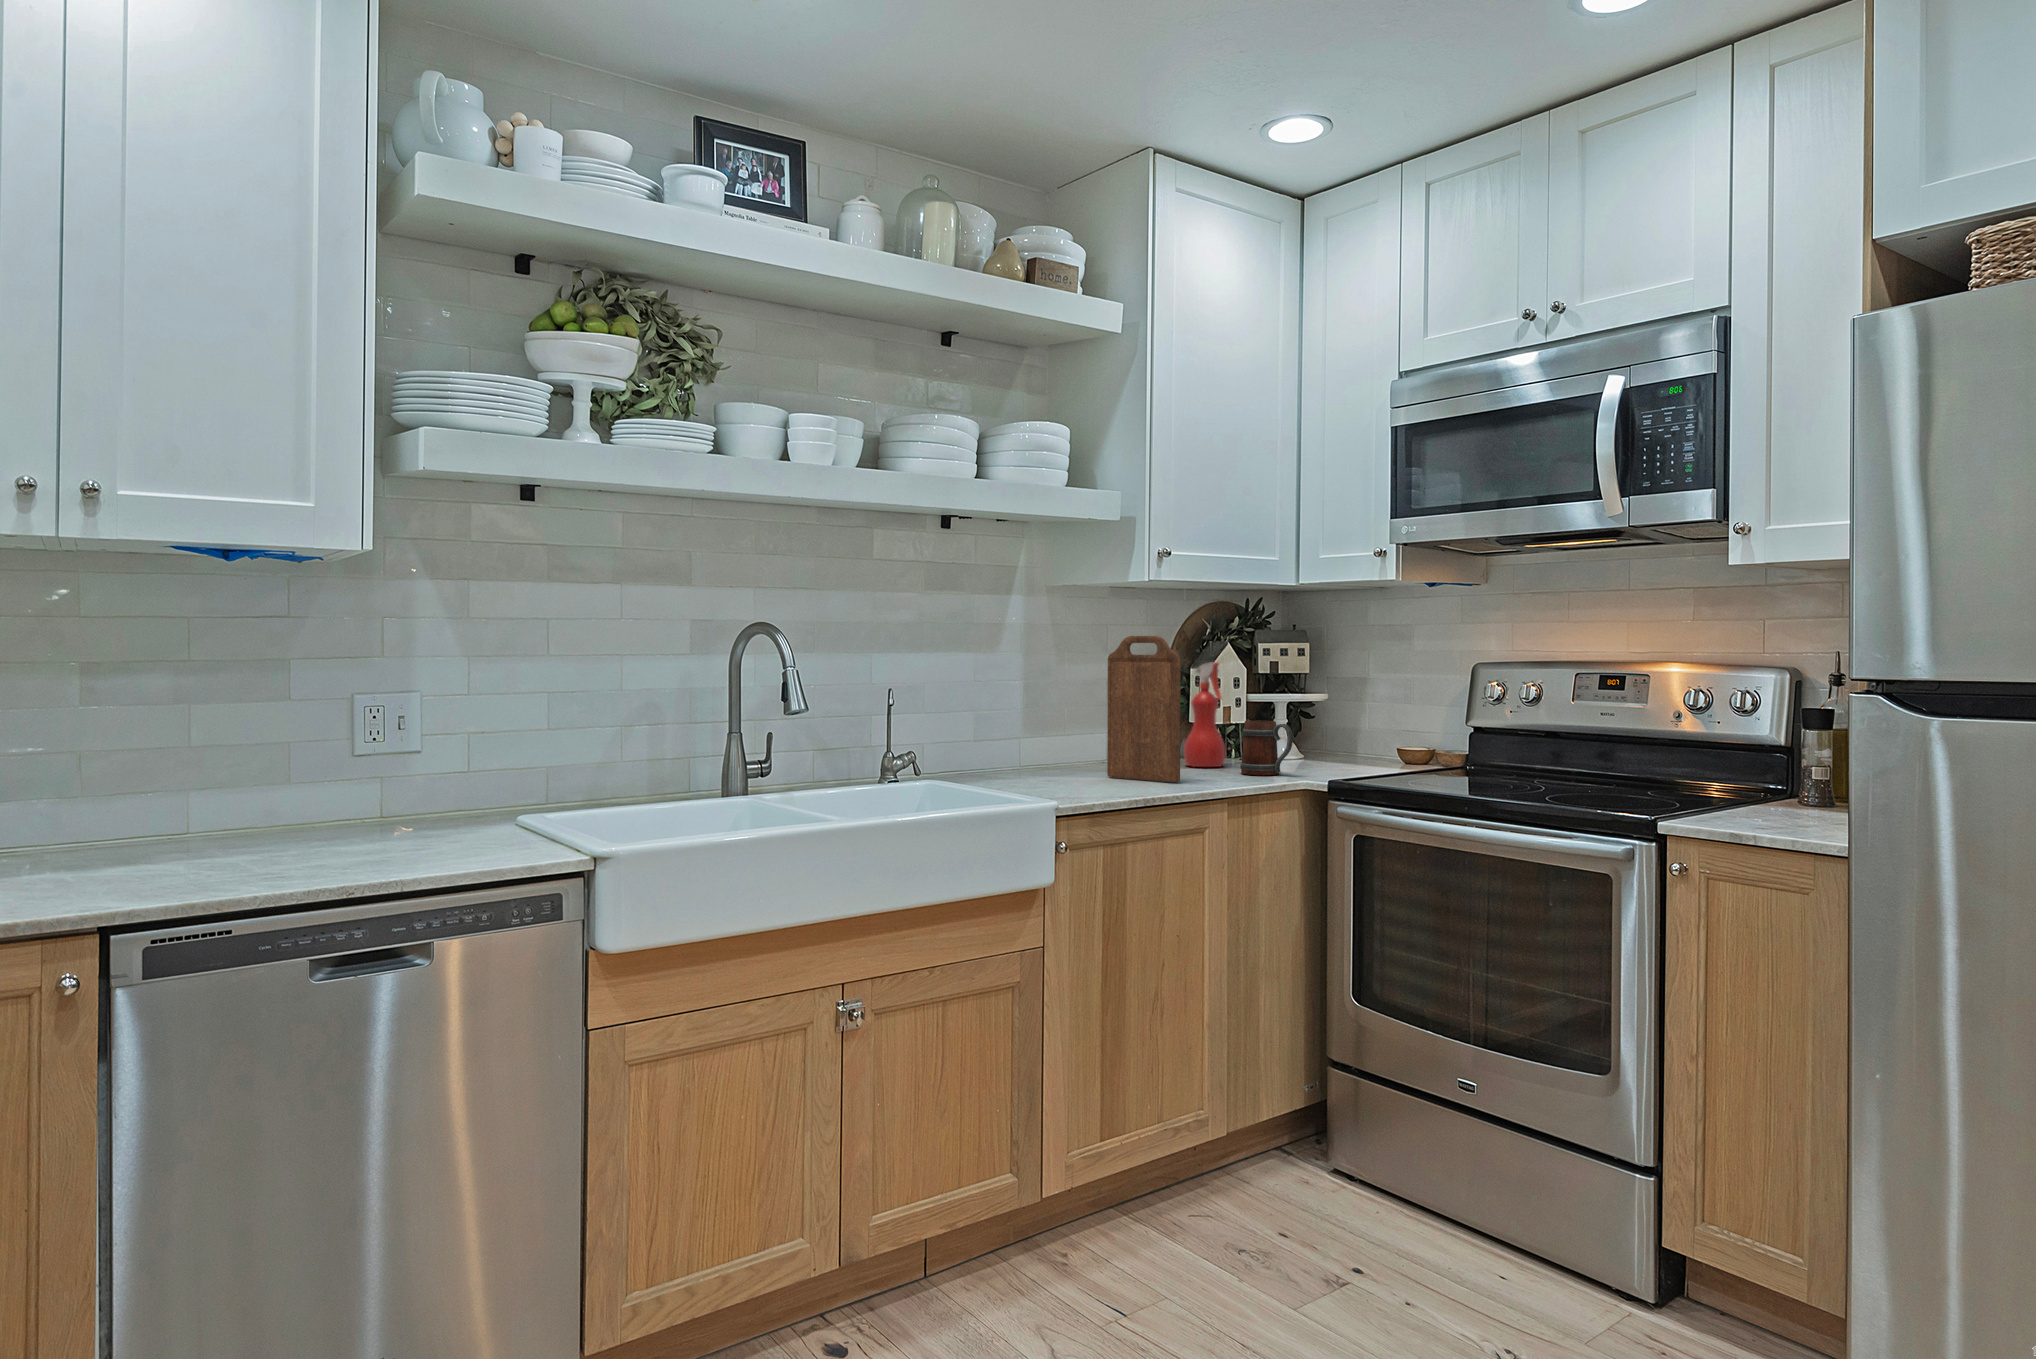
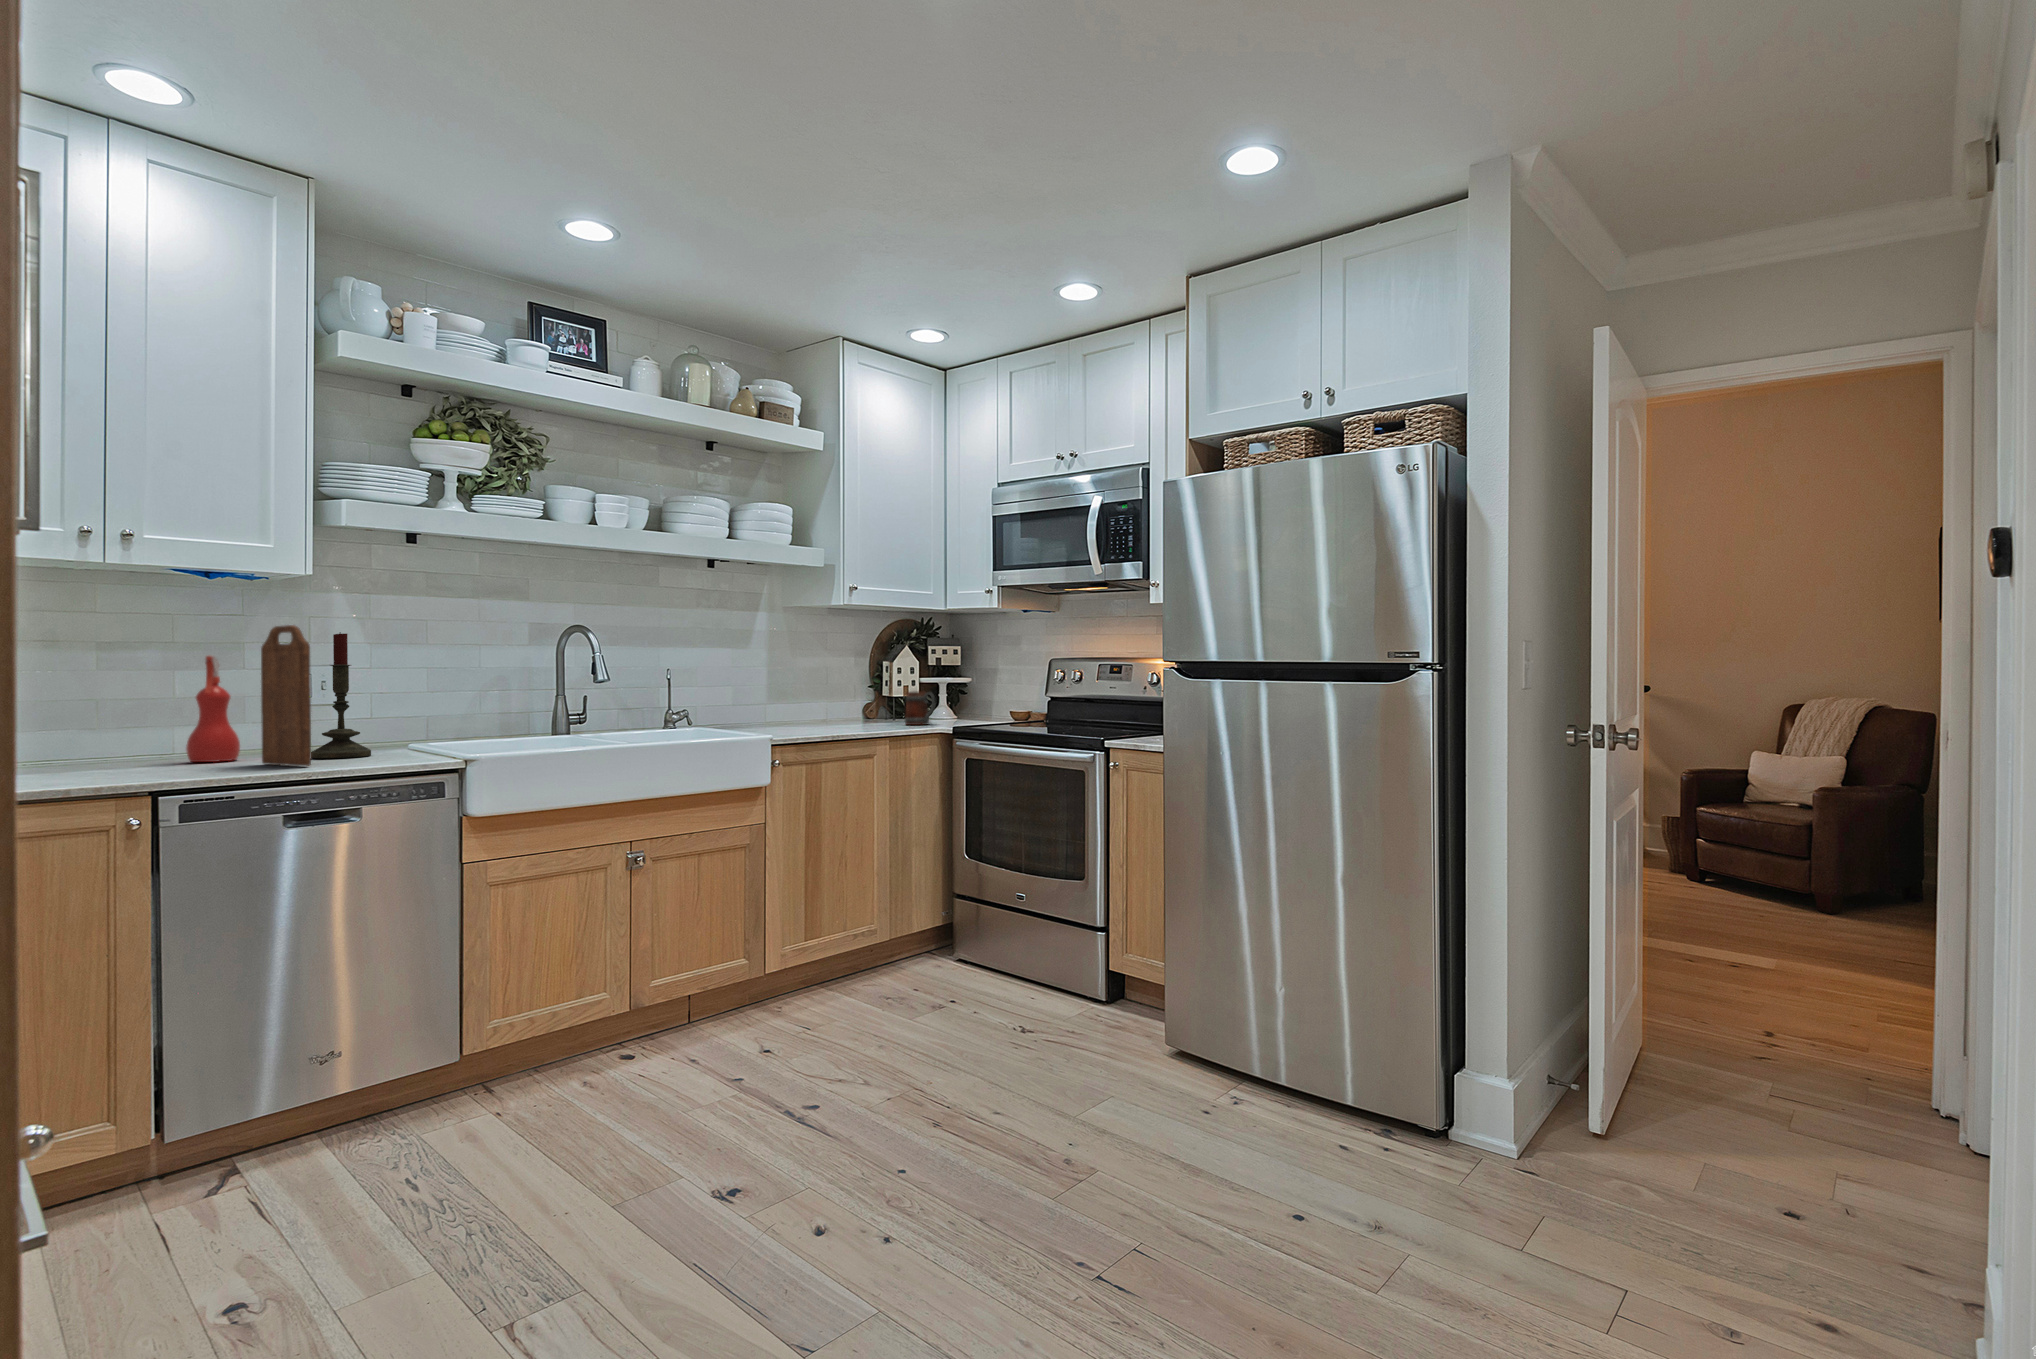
candle: none [373,636,460,843] -> present [311,632,371,758]
cutting board: present [1107,636,1181,782] -> present [261,625,311,766]
spray bottle: present [1184,662,1225,767] -> present [186,655,240,762]

